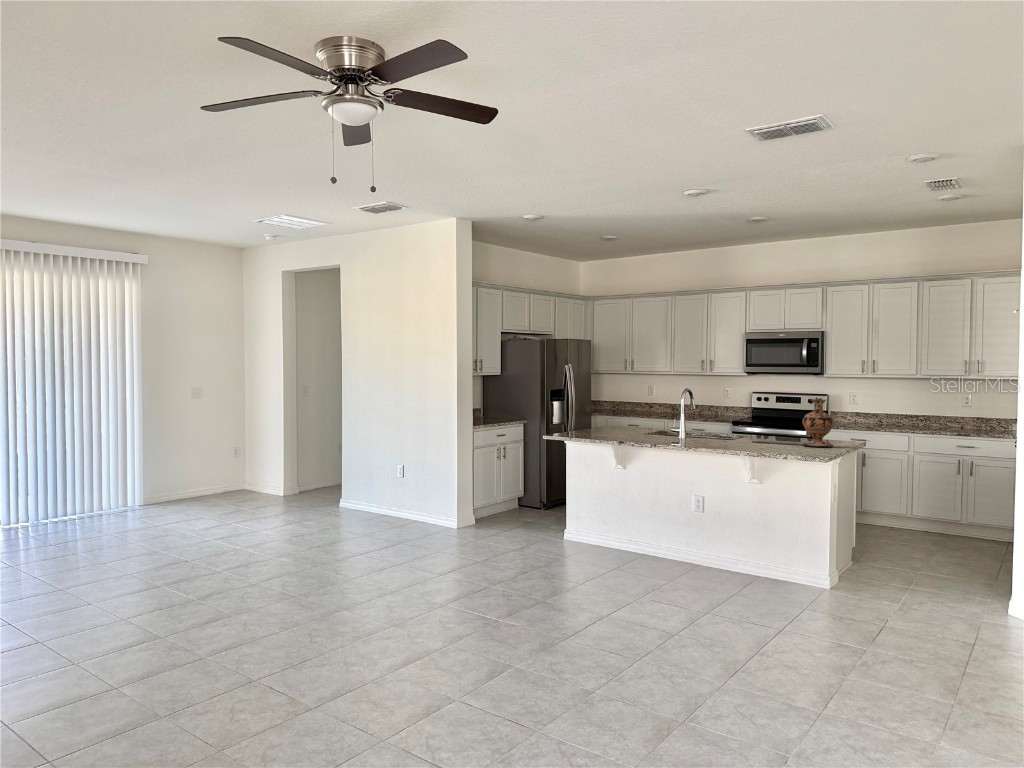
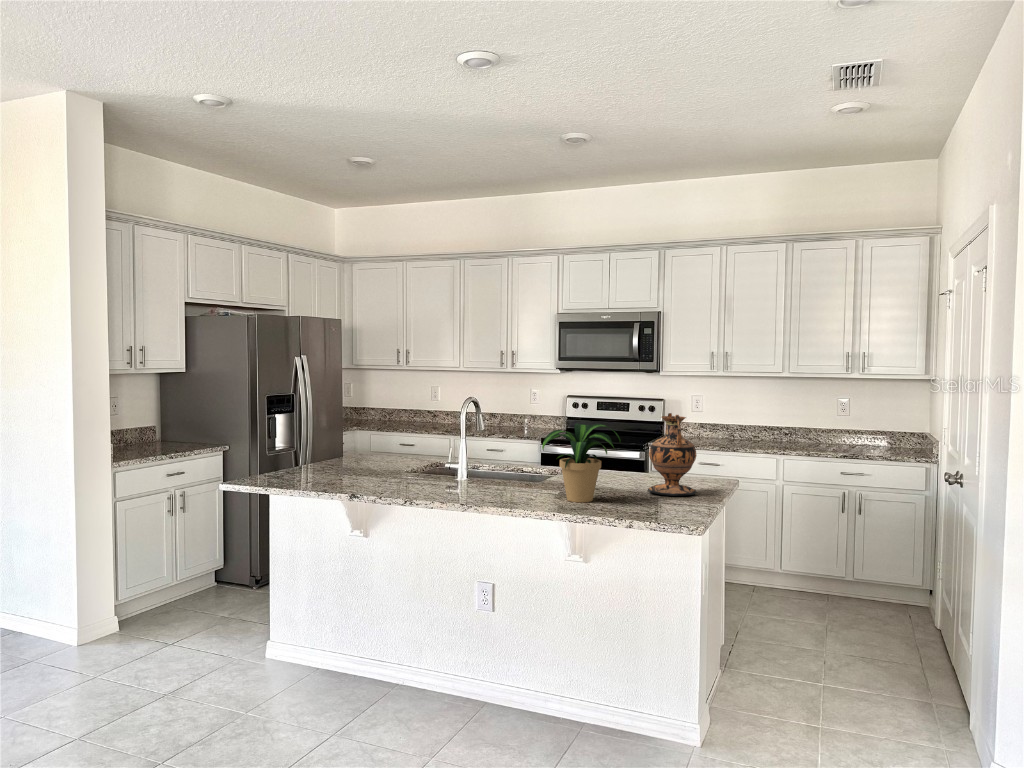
potted plant: none [734,402,782,447] -> present [542,423,620,502]

